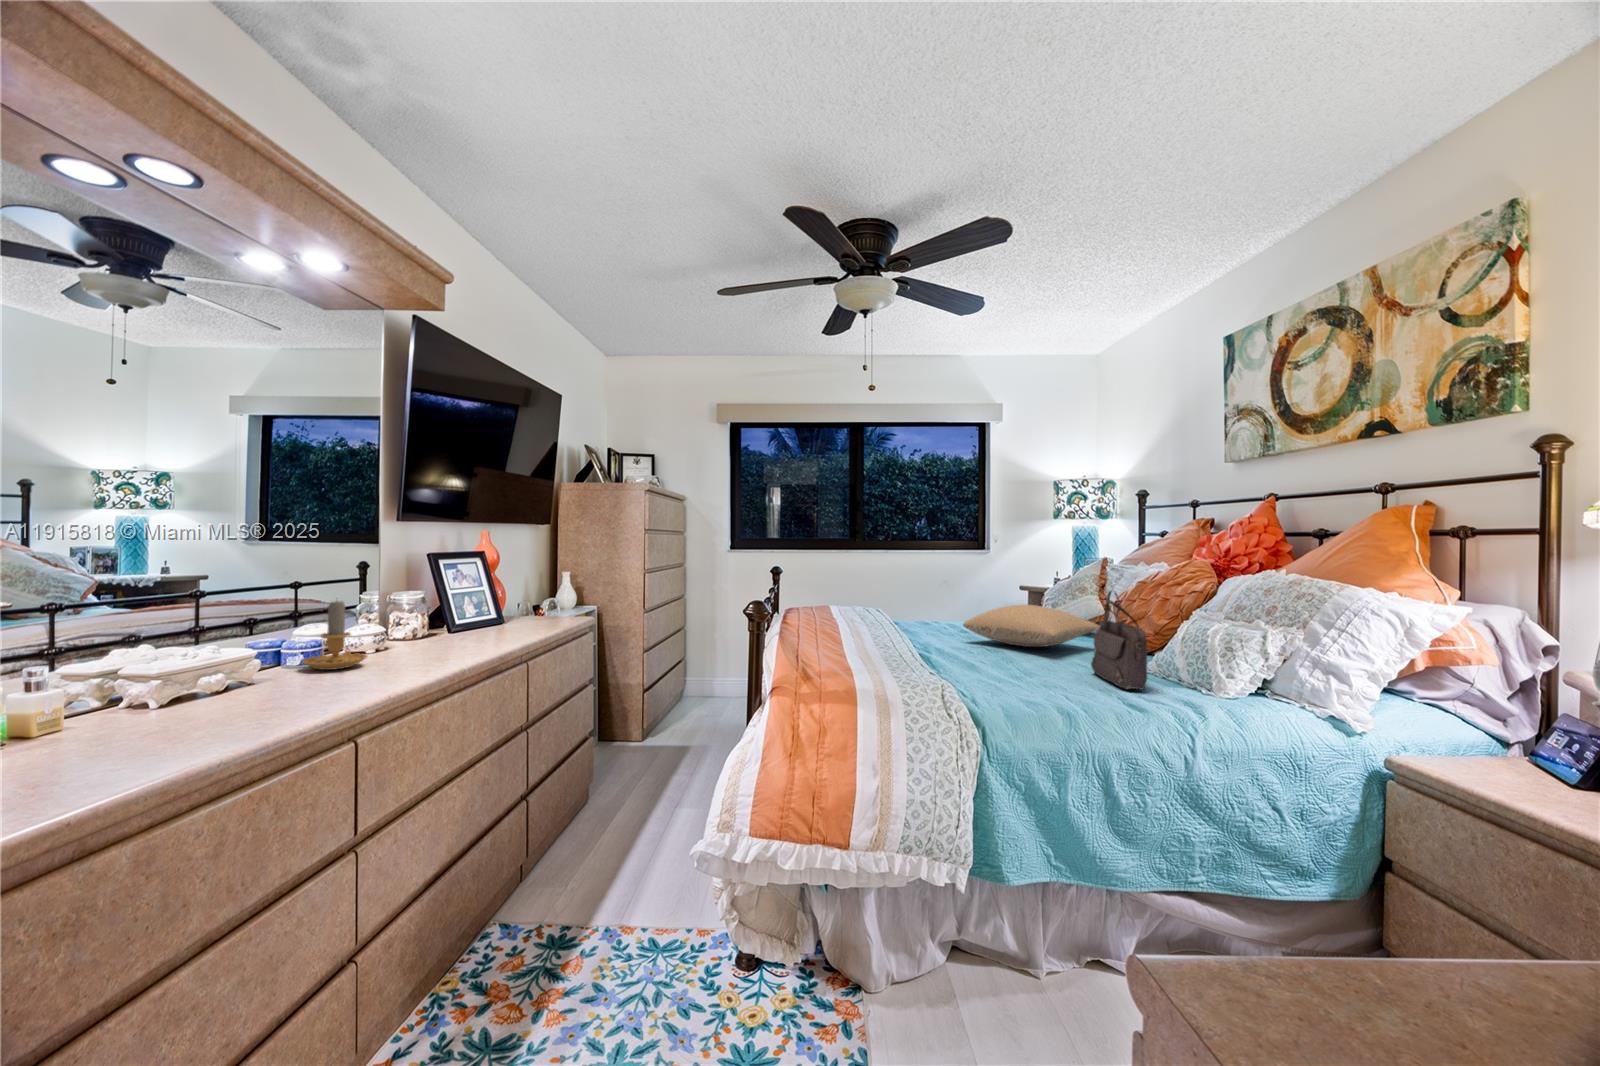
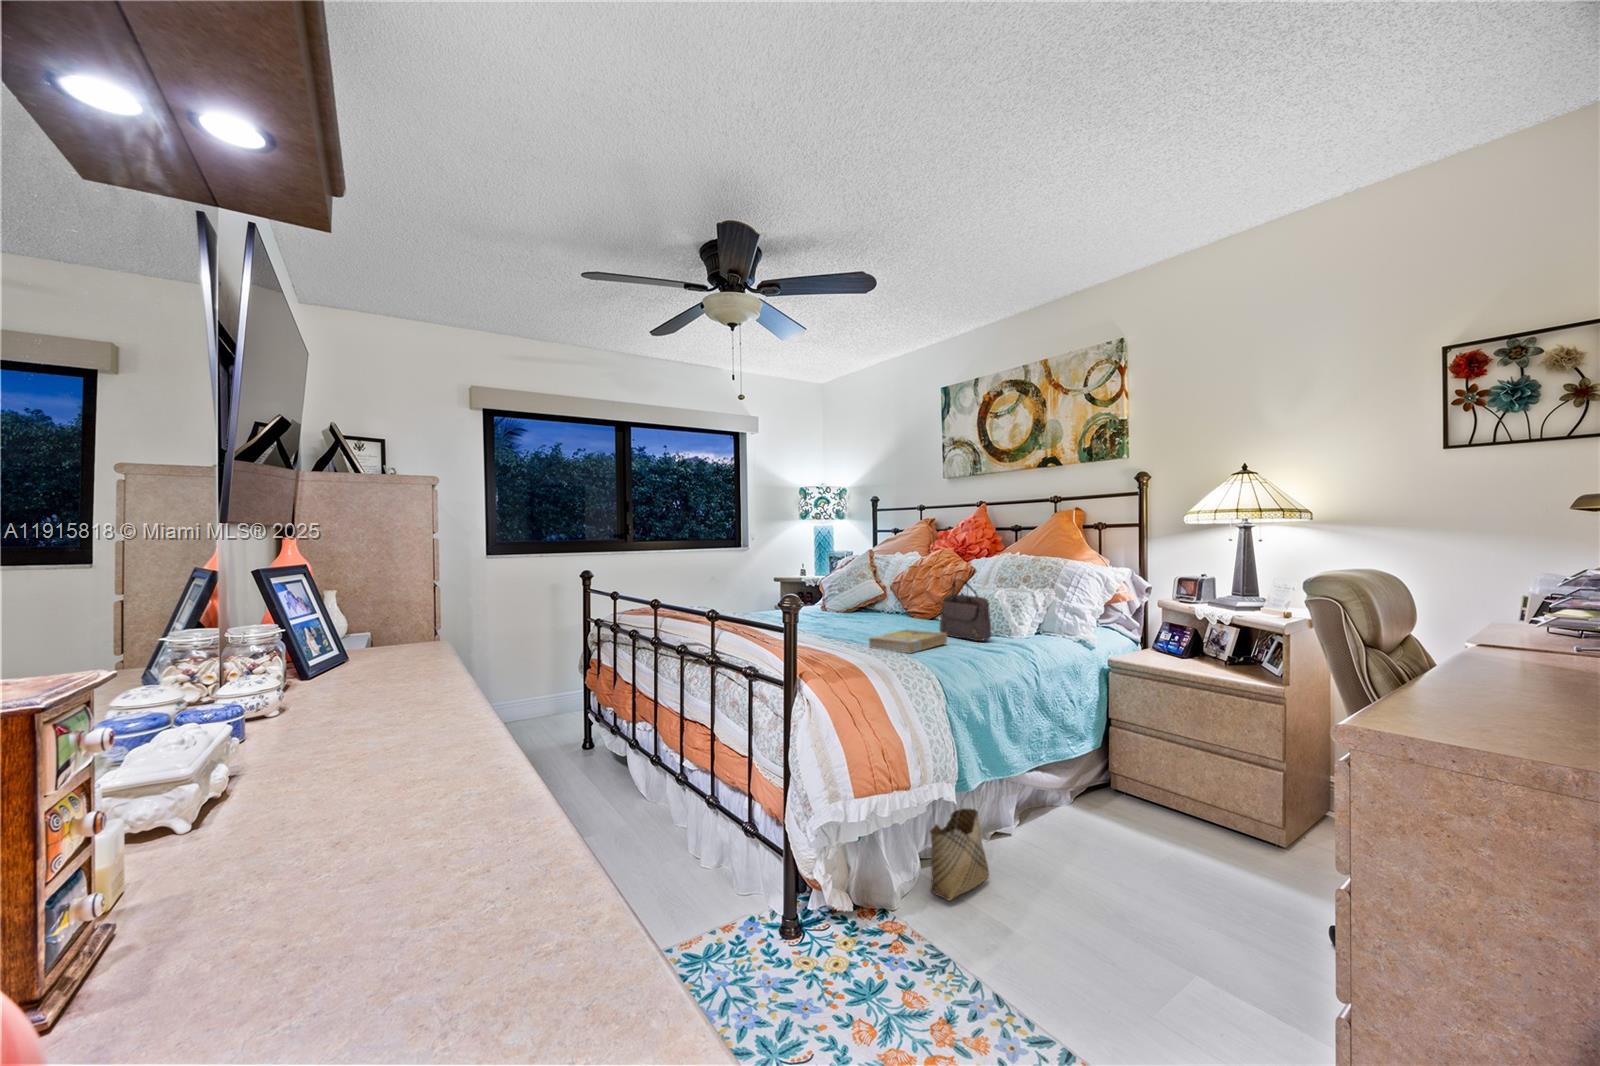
candle: present [302,601,367,670] -> none [304,642,405,744]
pillow: present [963,605,1100,647] -> none [819,590,905,623]
book: none [948,659,1064,687] -> present [869,629,947,653]
woven basket: none [924,853,1023,1013] -> present [930,808,989,900]

